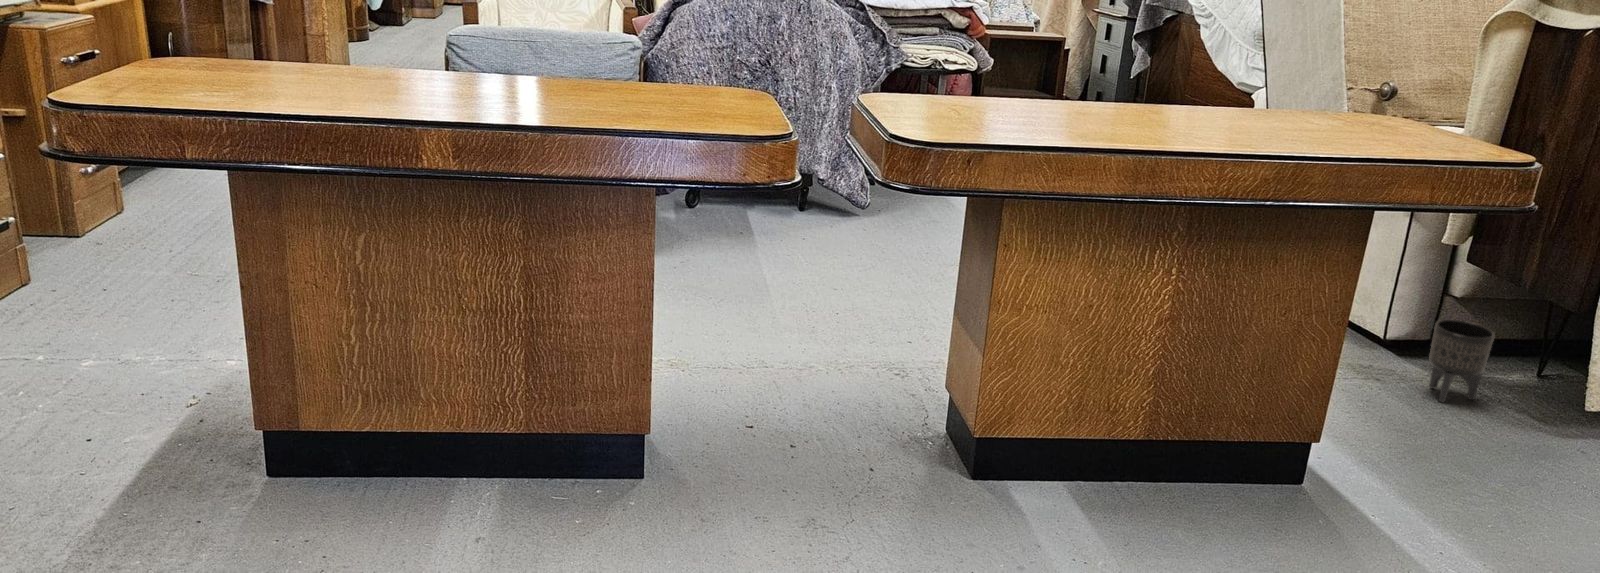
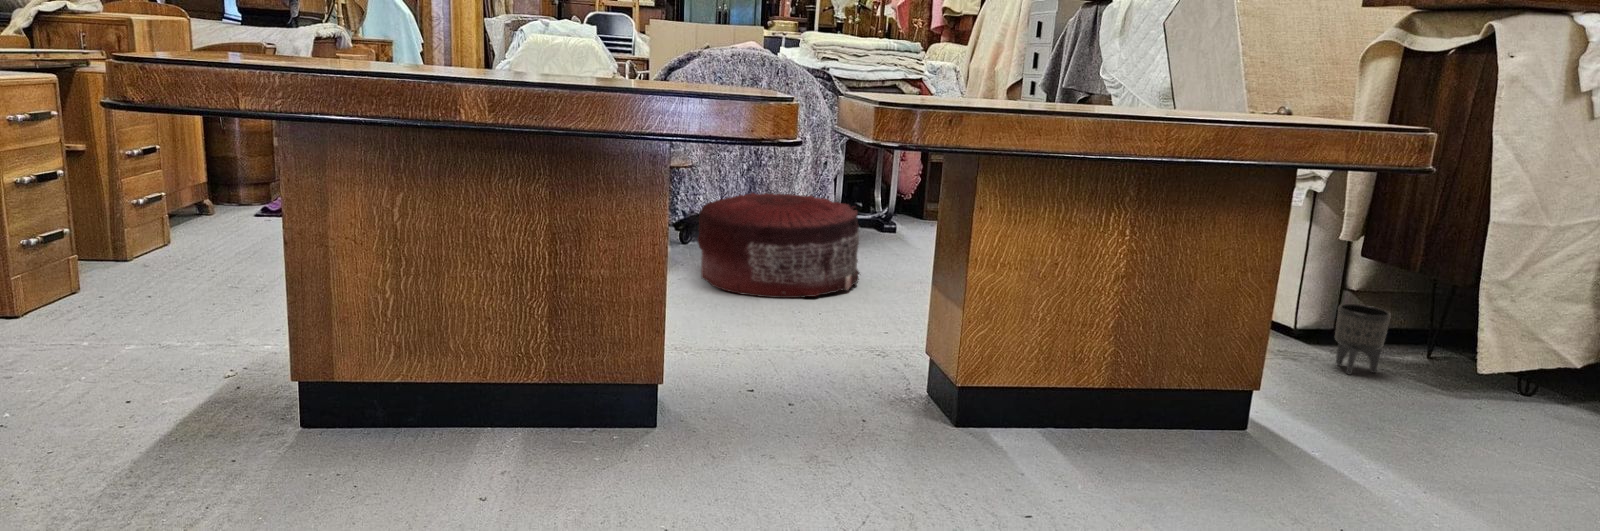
pouf: none [700,156,890,289] -> present [698,193,860,298]

